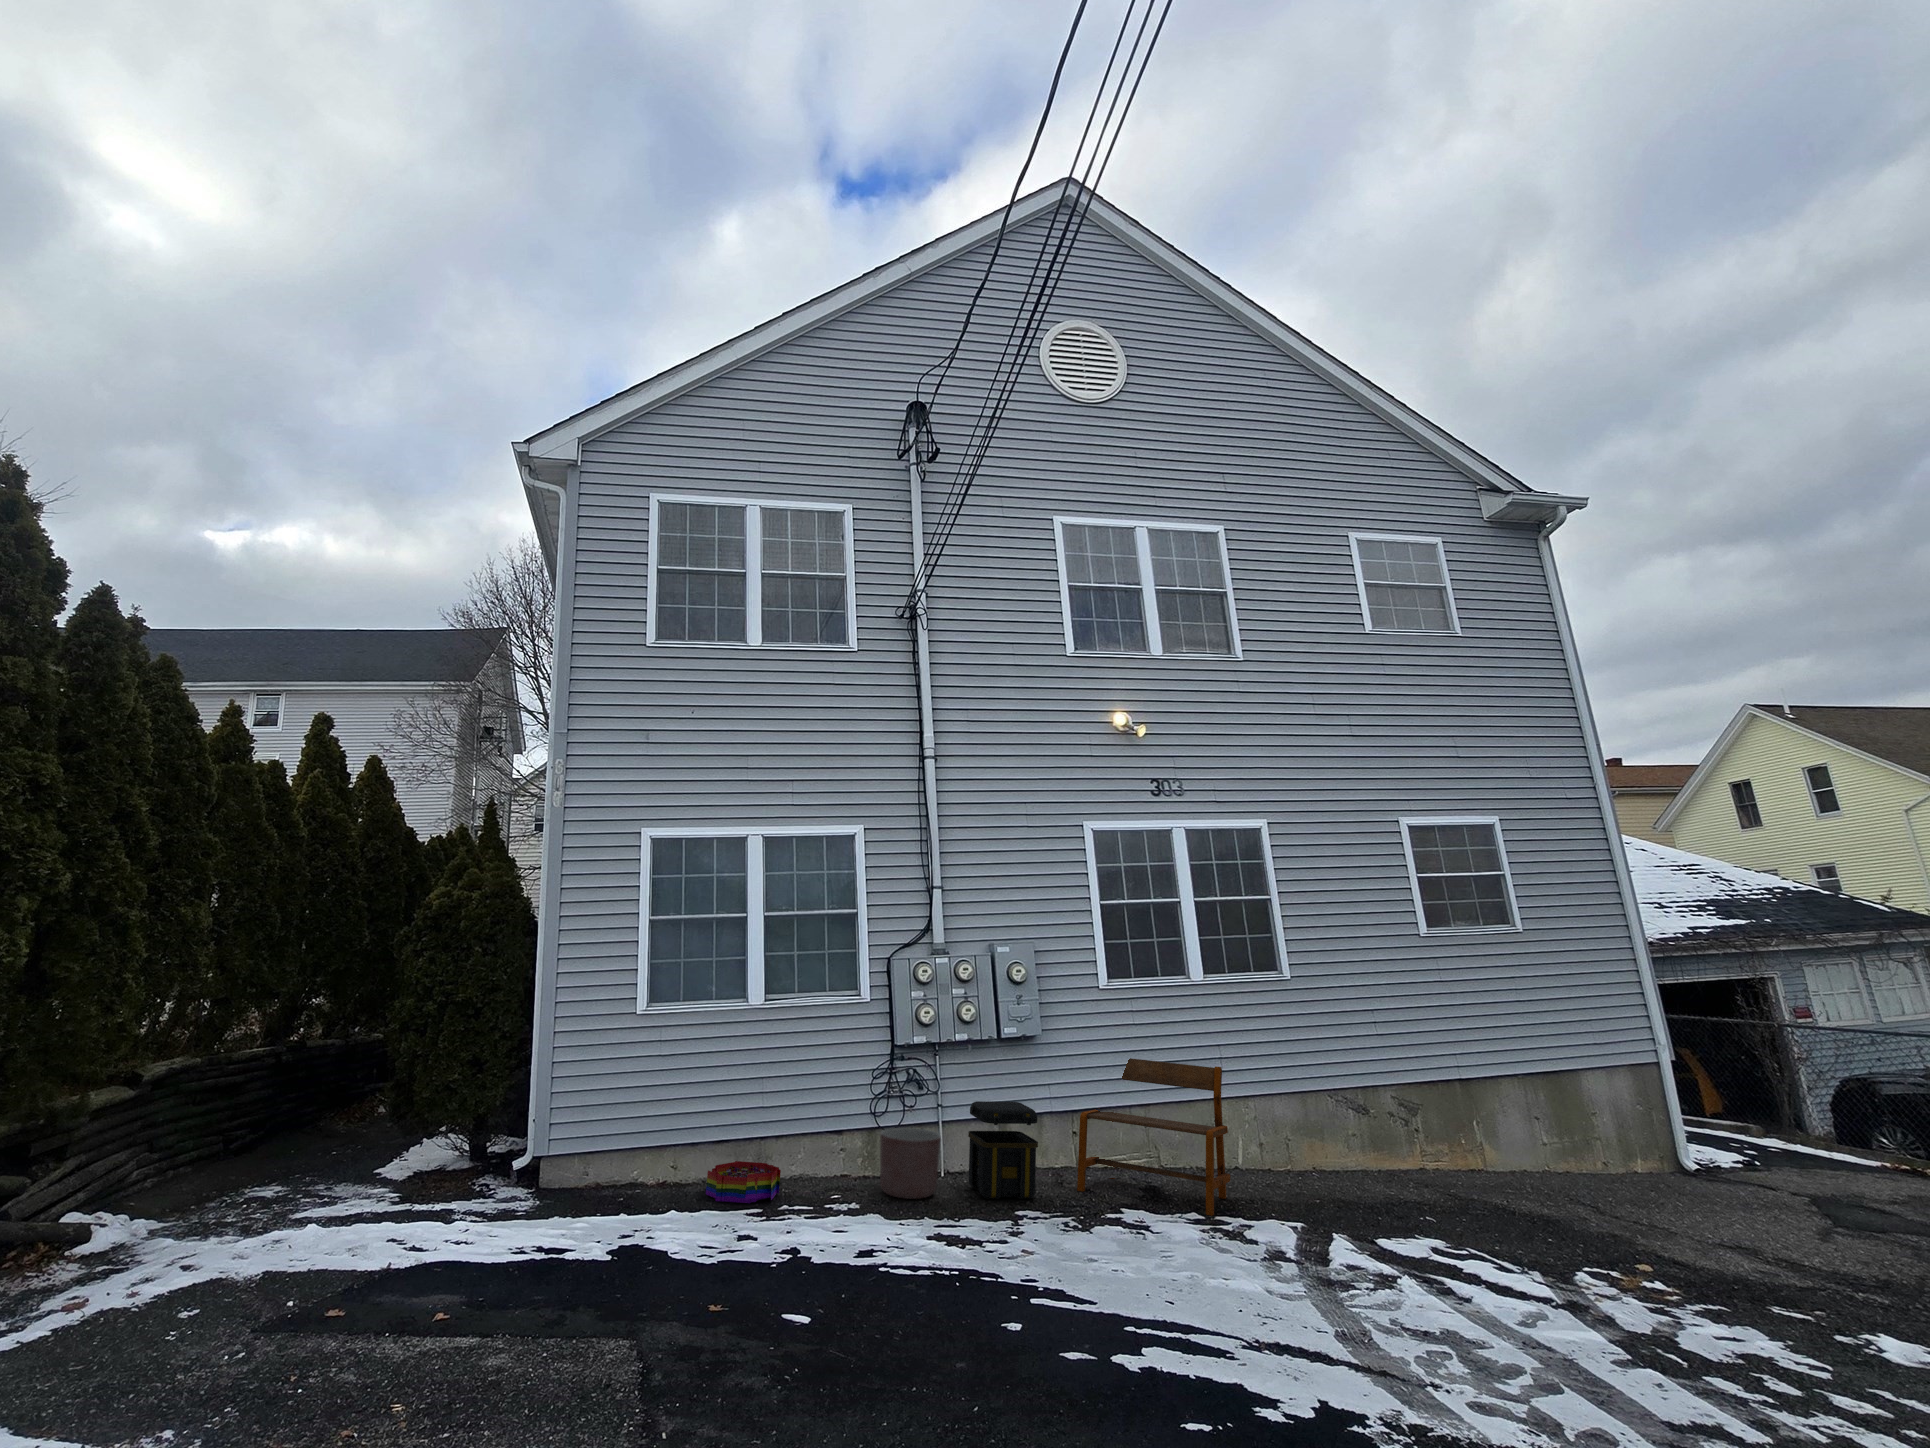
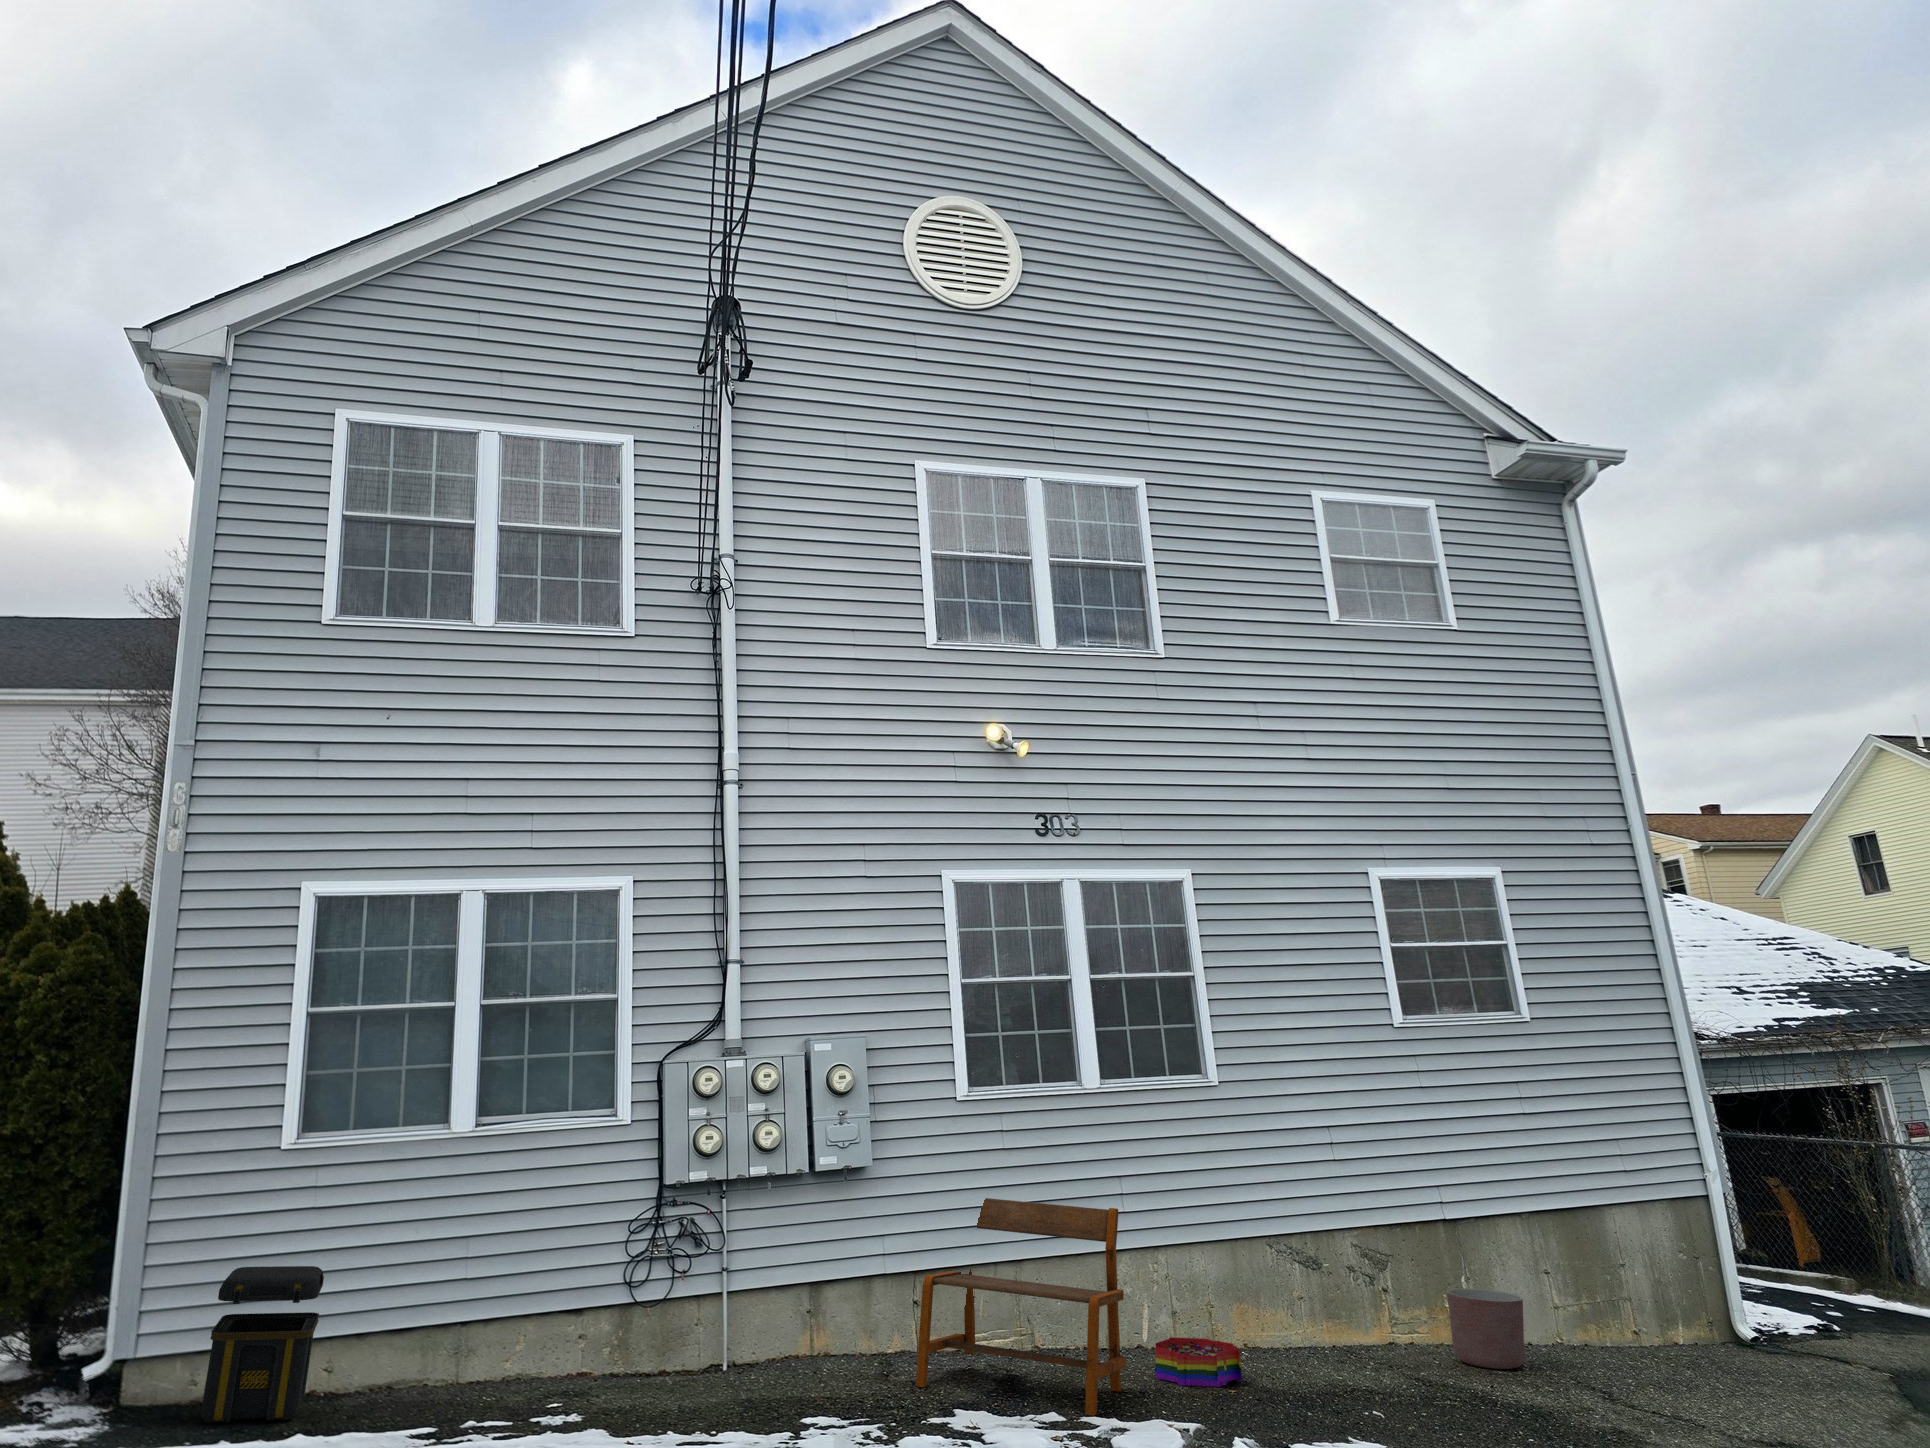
toolbox: present [968,1101,1038,1199] -> present [201,1266,324,1423]
planter: present [880,1128,941,1199] -> present [1447,1288,1524,1369]
storage bin: present [706,1161,781,1203] -> present [1155,1337,1242,1387]

